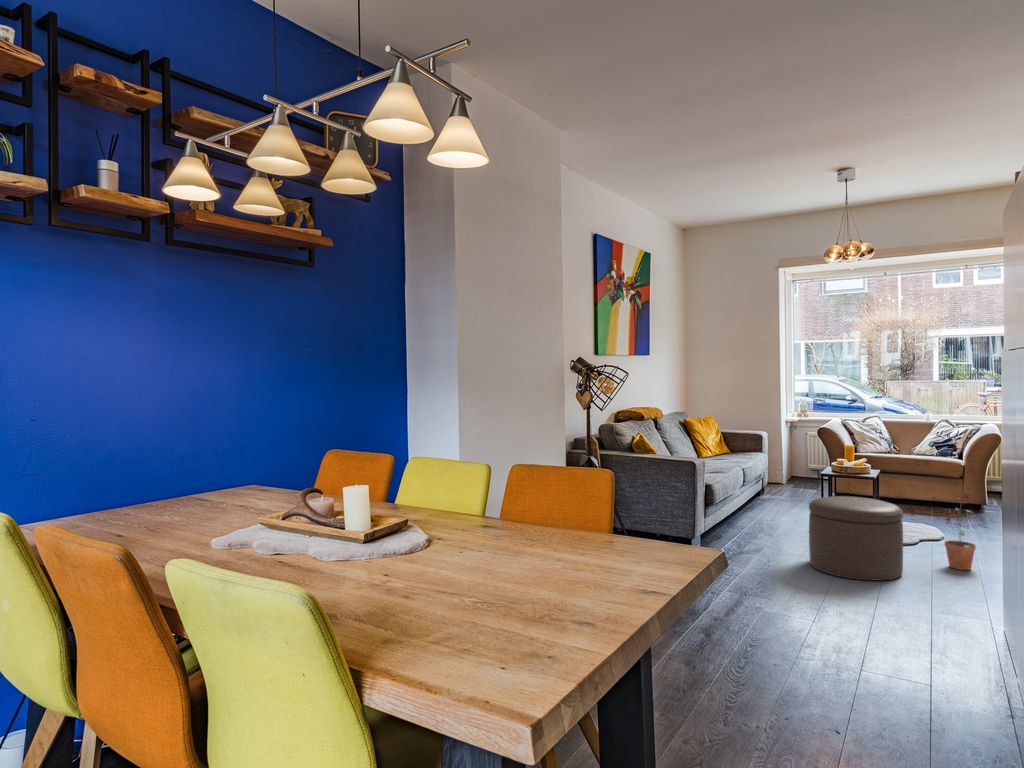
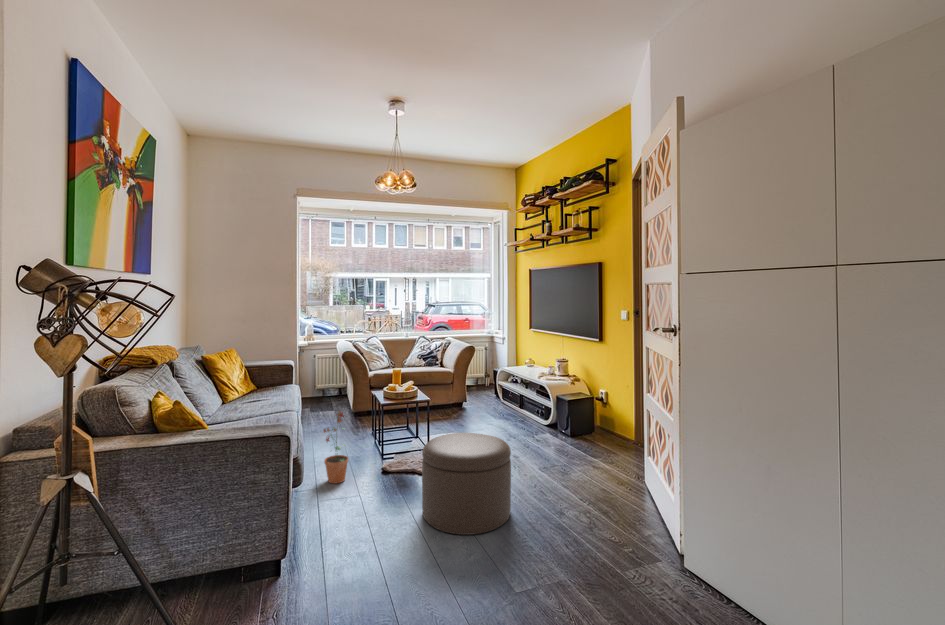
potted plant: present [944,492,976,570] -> present [324,411,348,483]

